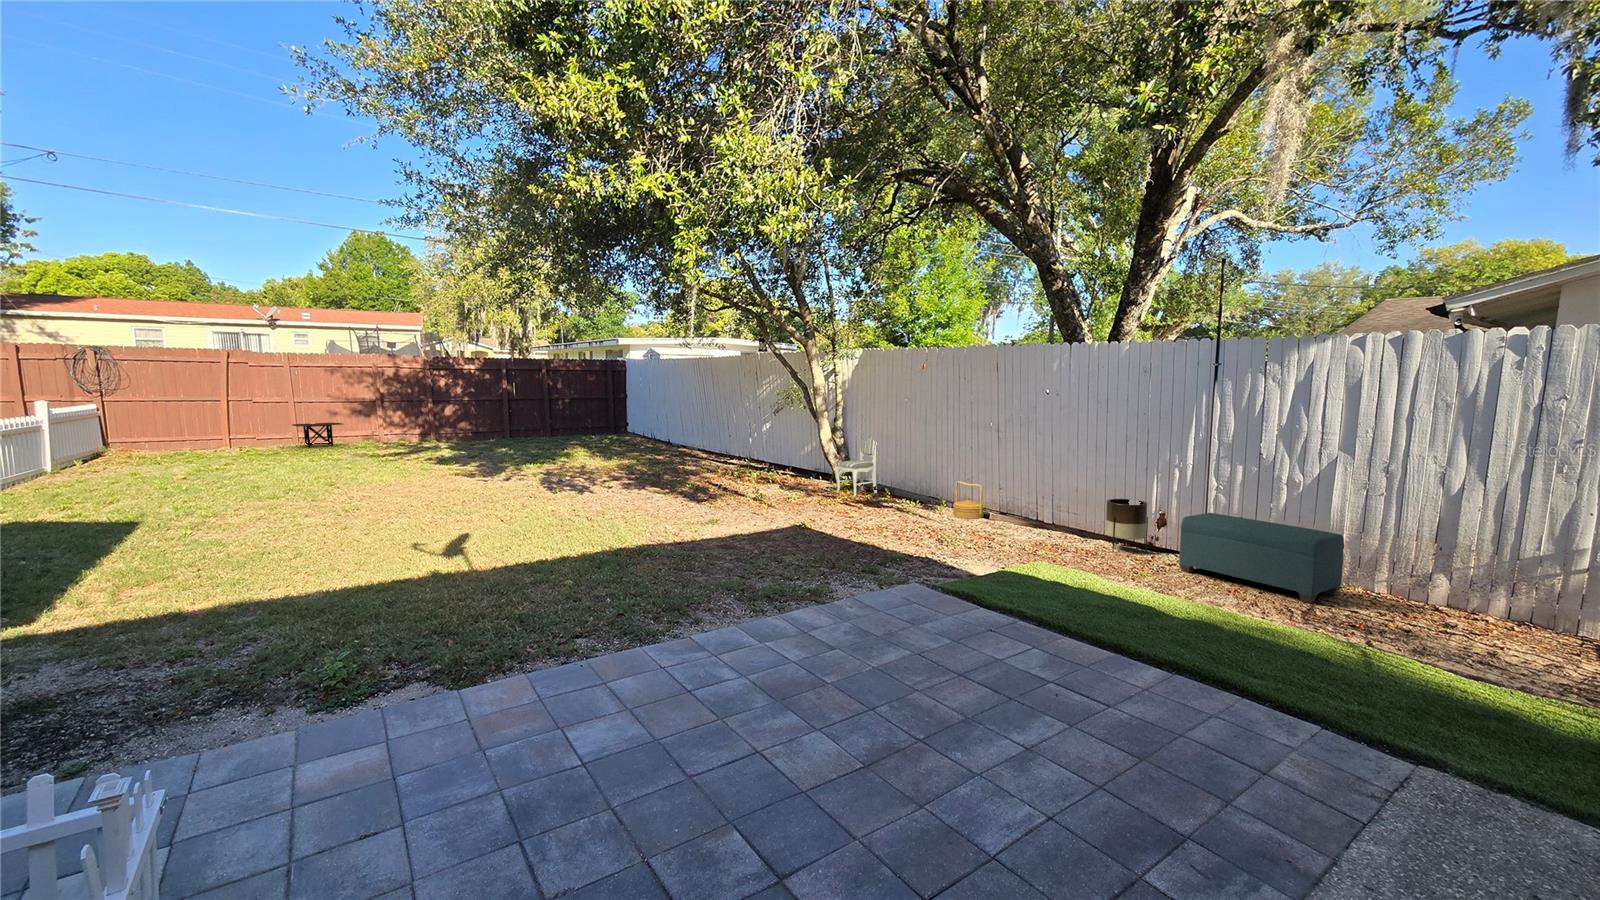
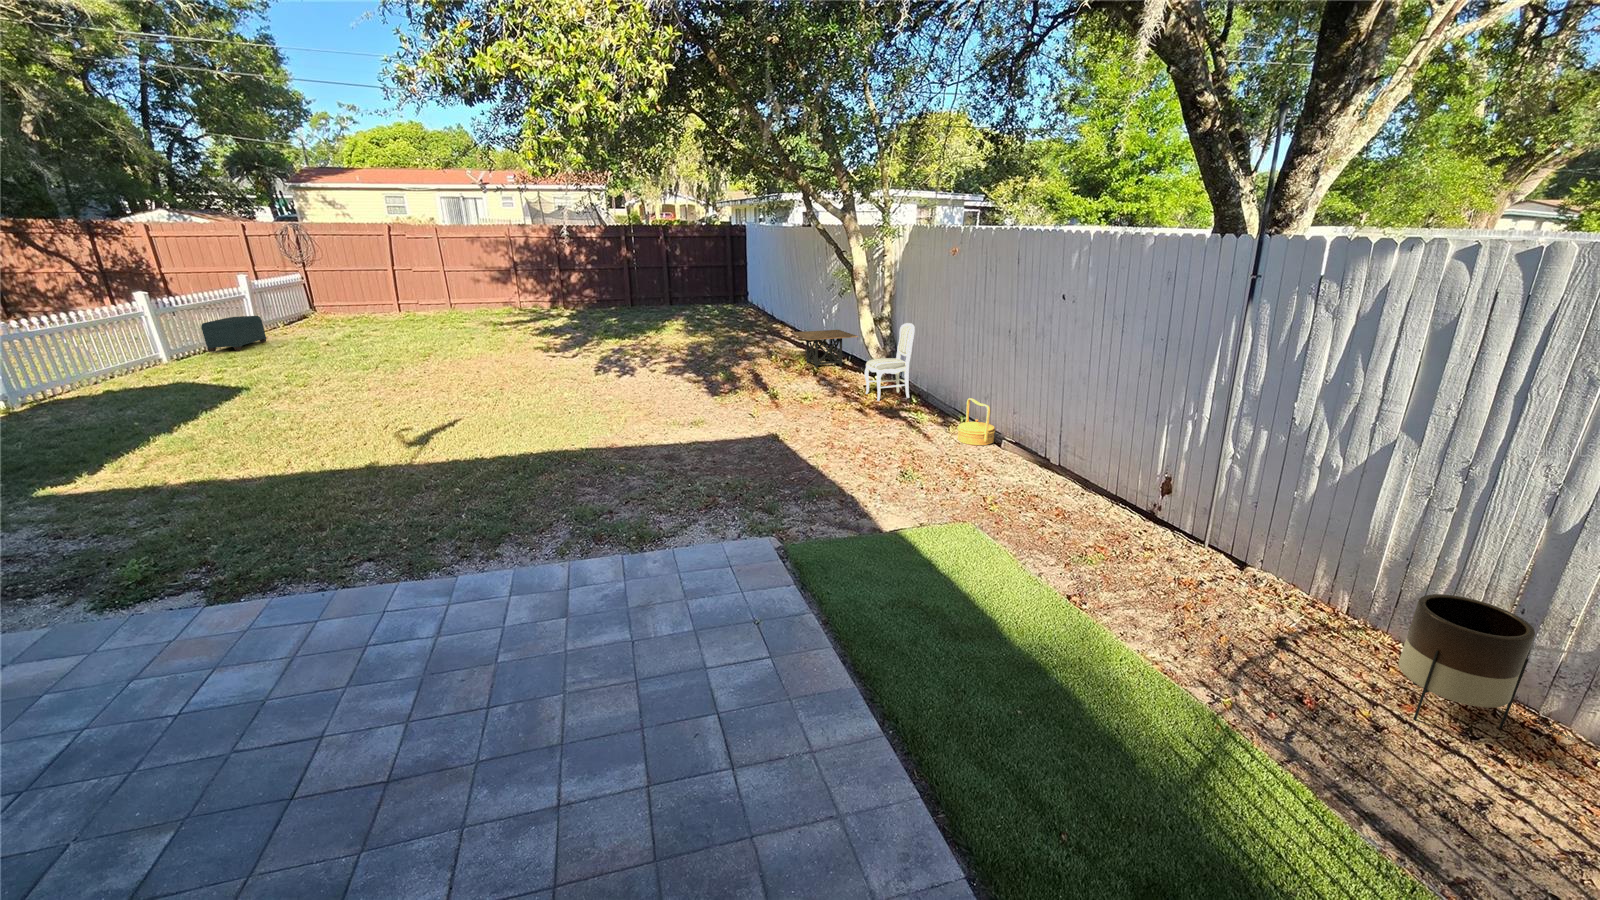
side table: present [292,422,343,447] -> present [792,330,858,368]
planter: present [1106,499,1148,552] -> present [1399,594,1535,729]
bench: present [1179,513,1344,603] -> present [201,316,266,352]

